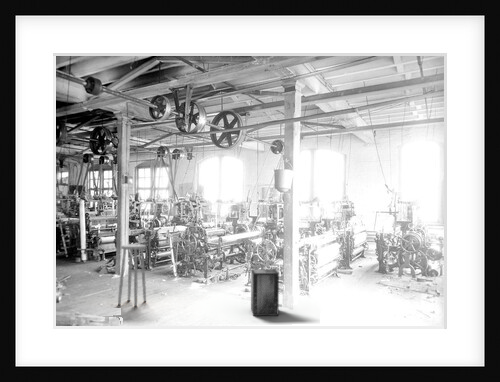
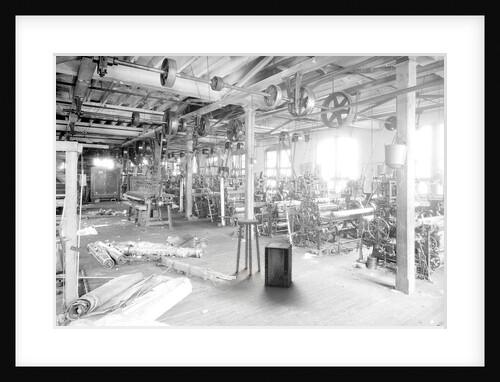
storage box: present [251,269,279,316] -> present [265,242,292,288]

